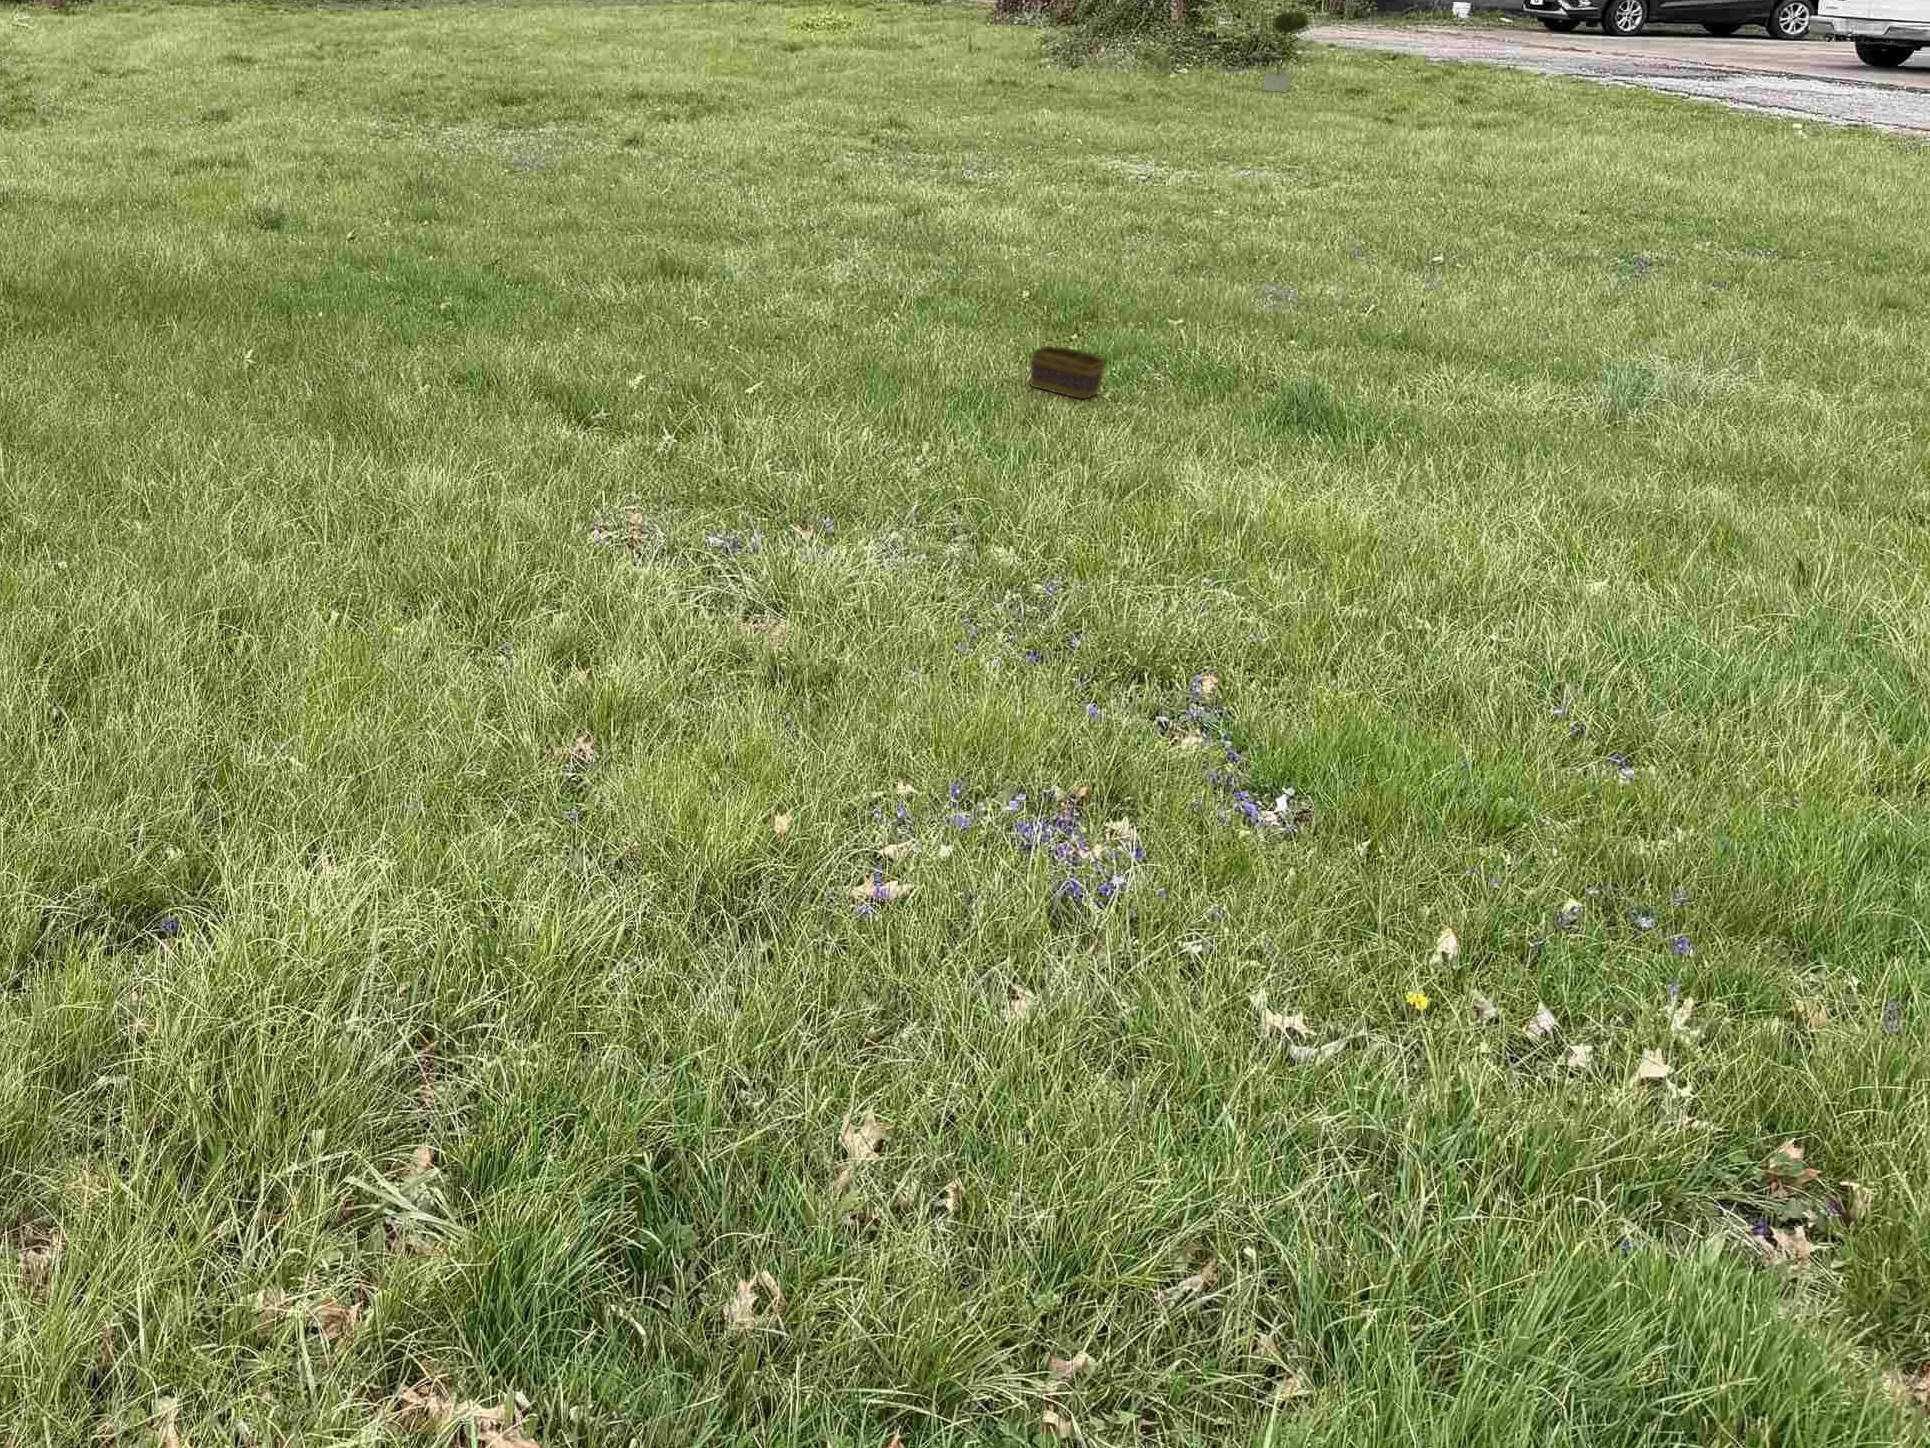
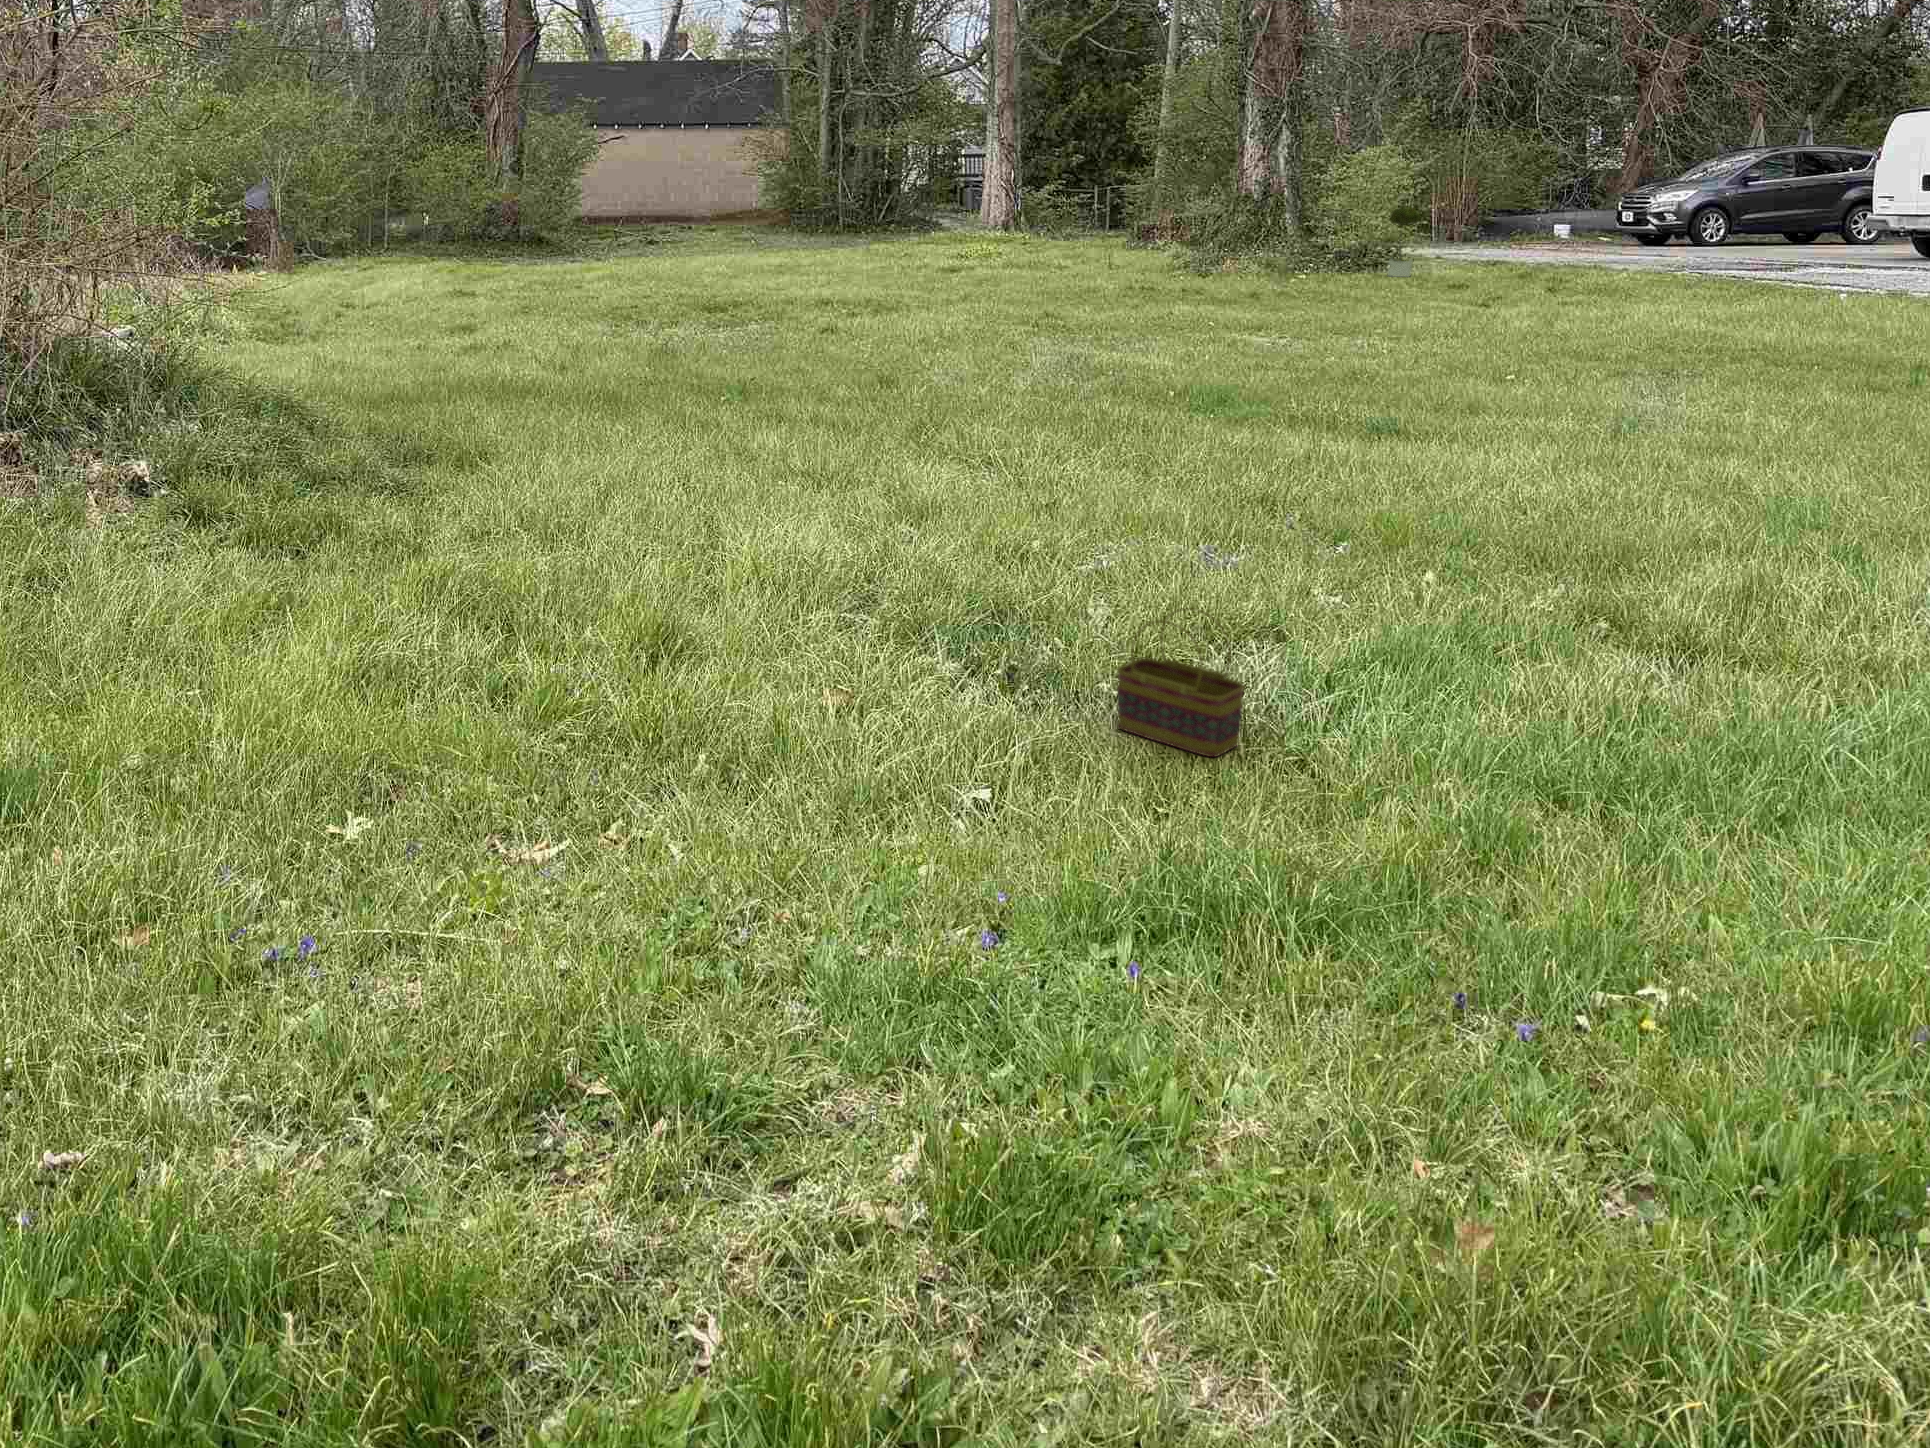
basket: present [1029,323,1105,399] -> present [1117,608,1245,757]

